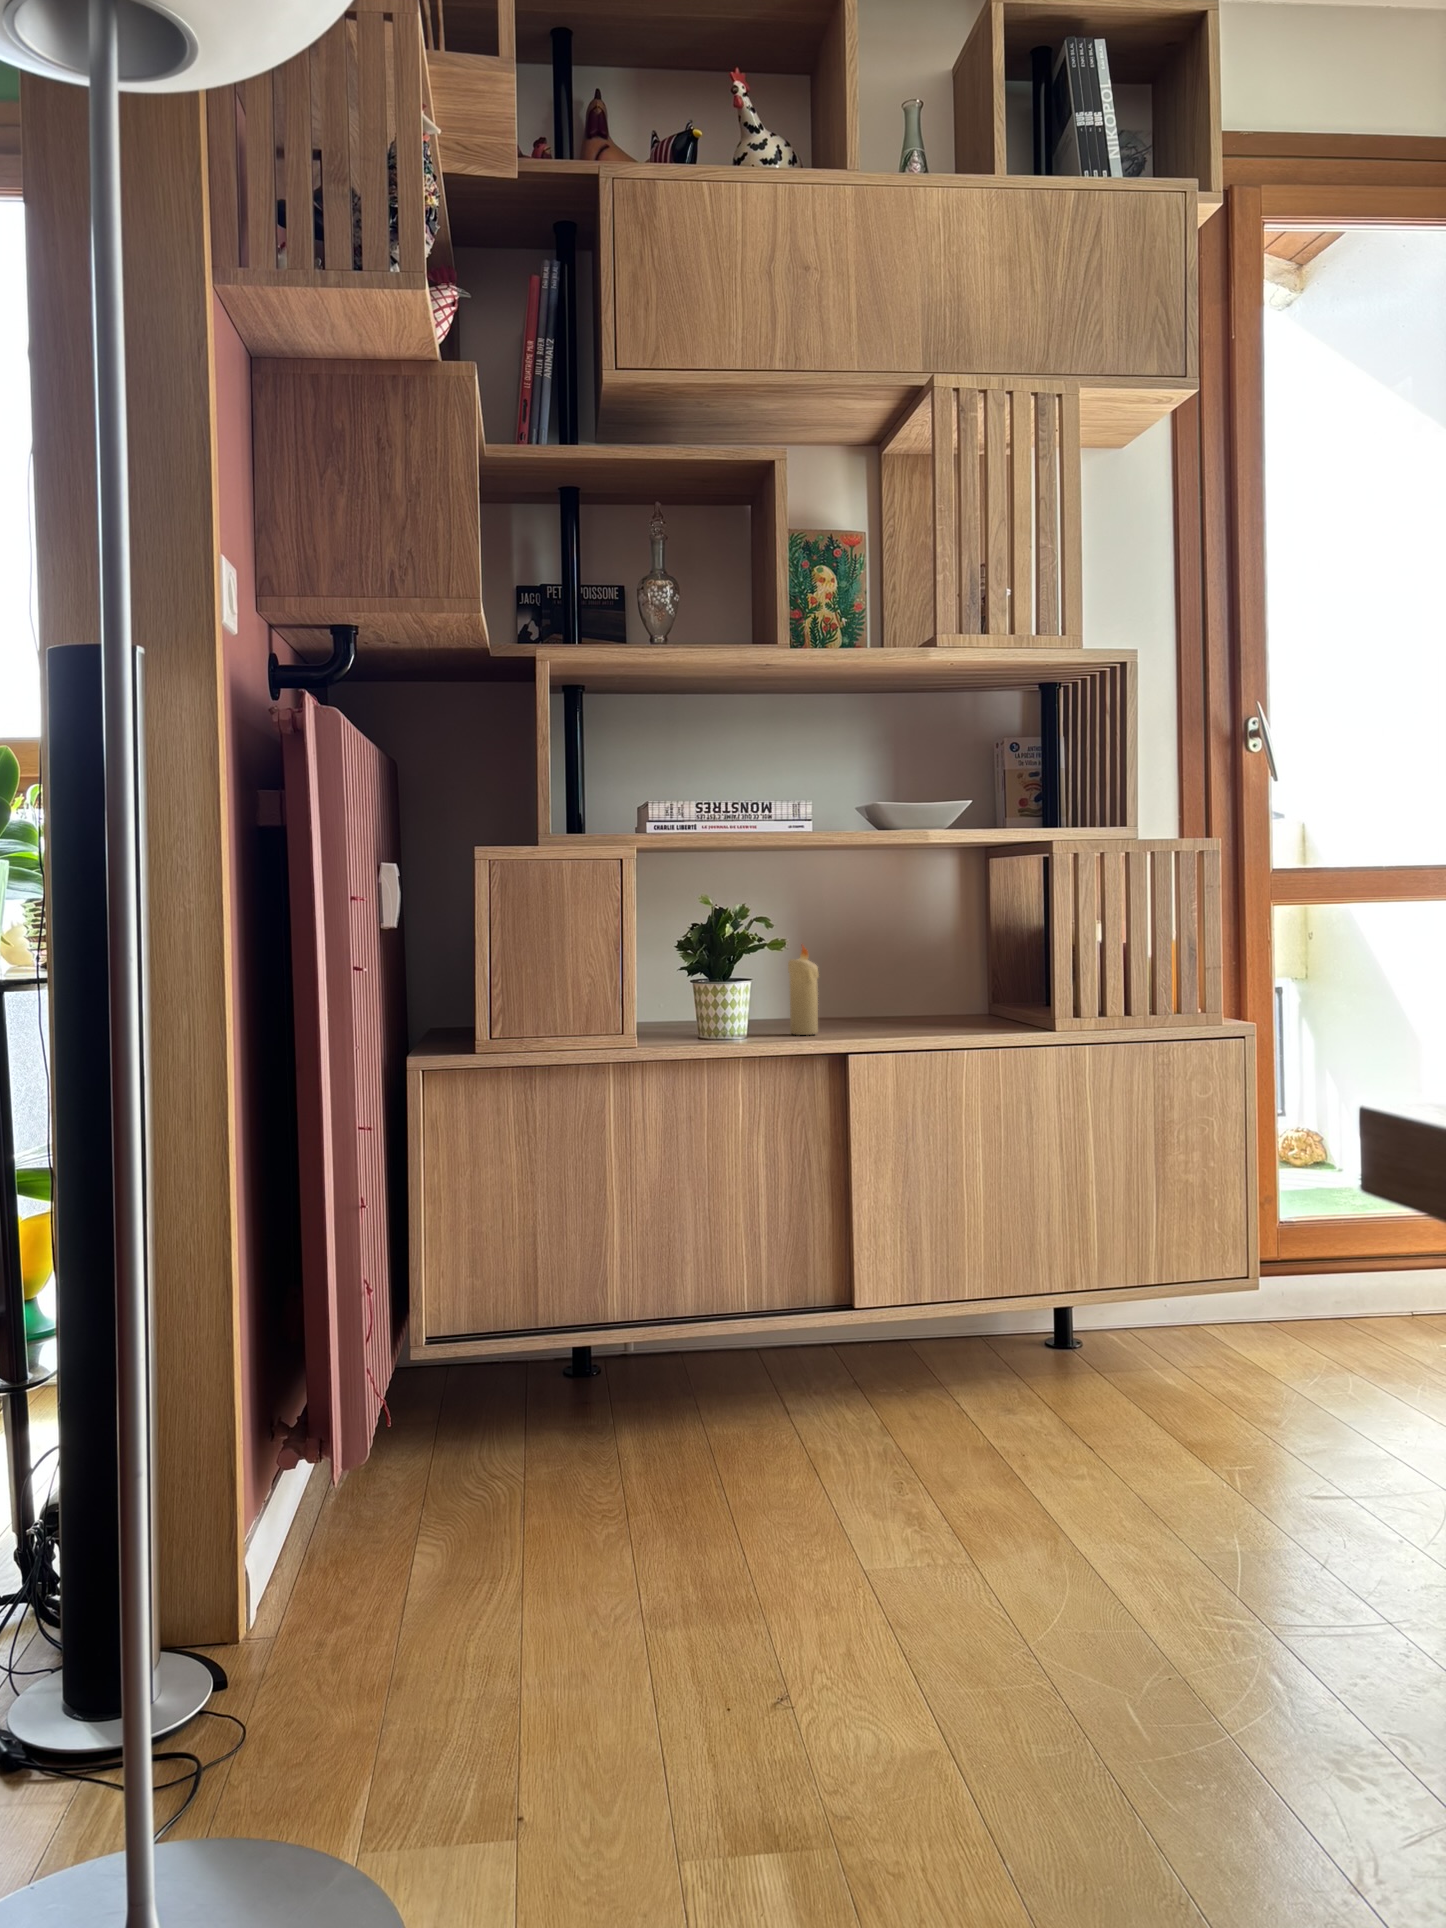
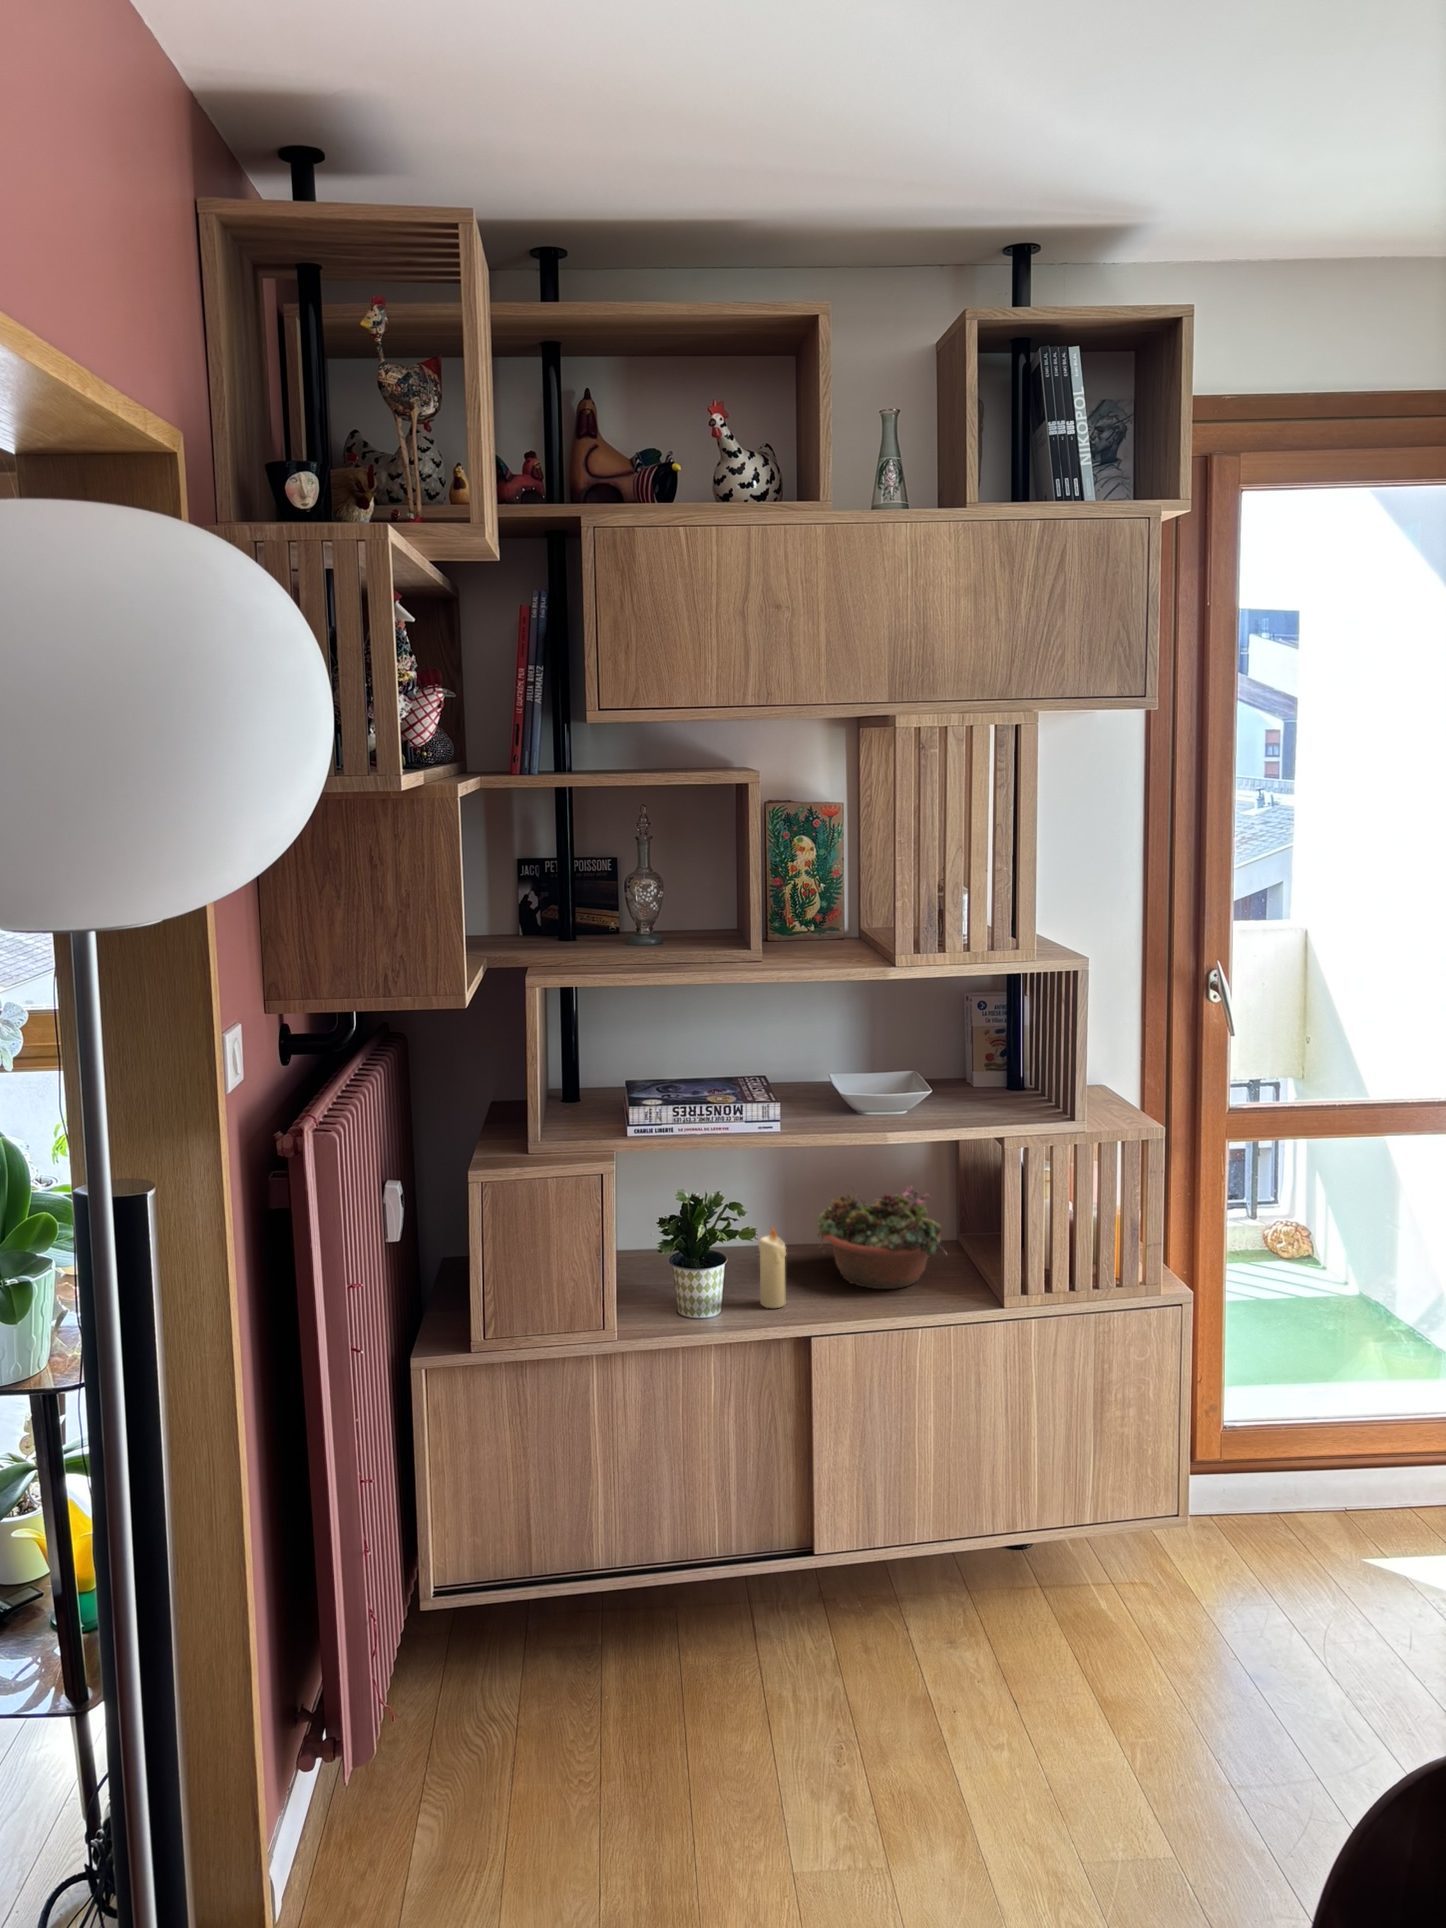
succulent planter: none [844,920,993,1028] -> present [817,1187,941,1289]

